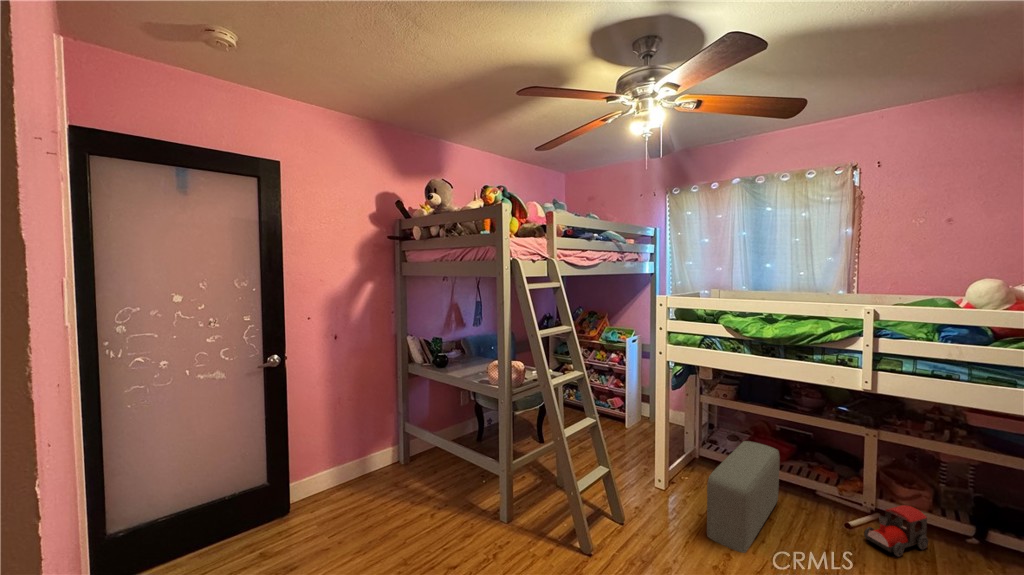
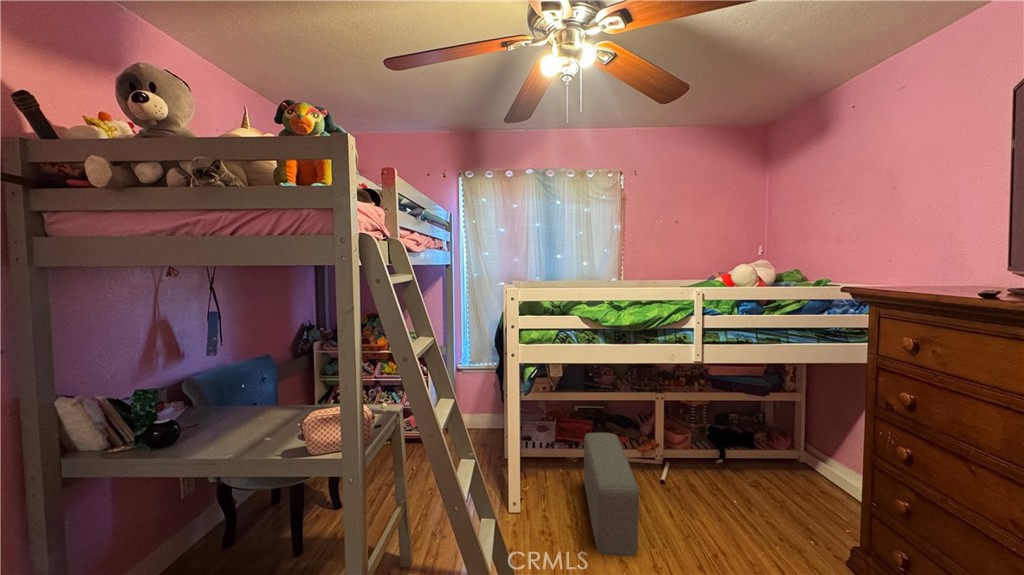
toy train: present [864,505,928,557] -> none [687,453,718,500]

